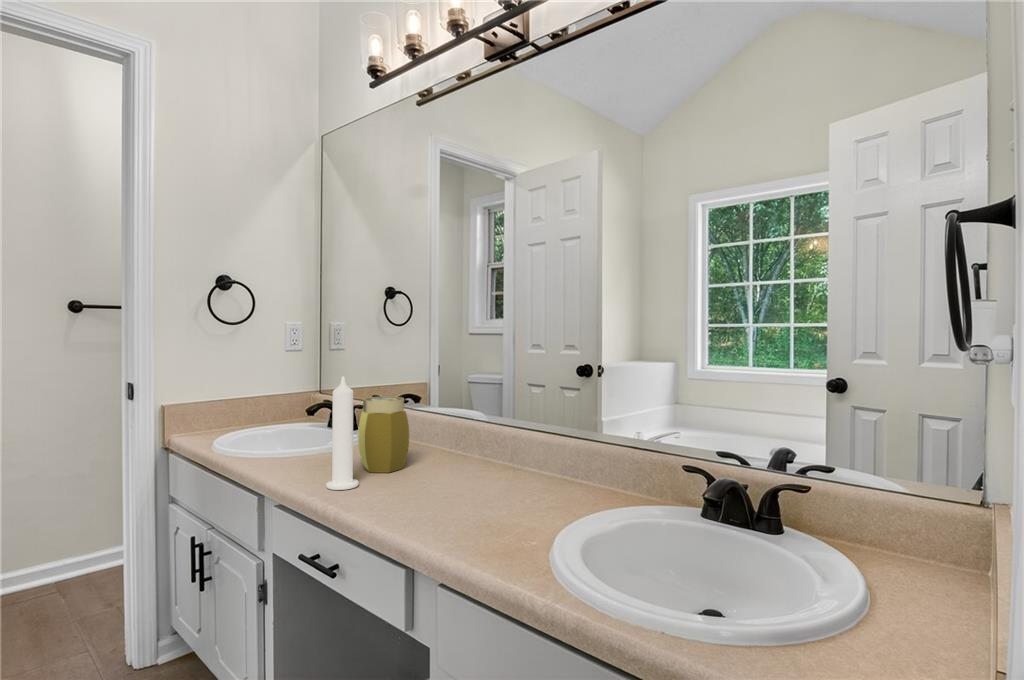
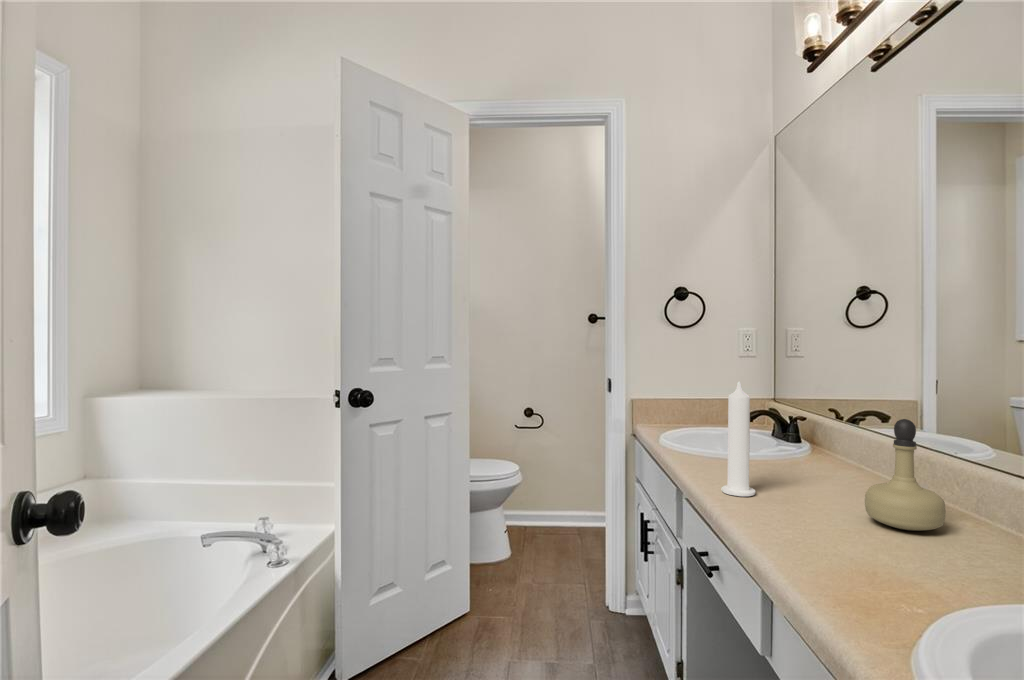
jar: present [358,397,409,473] -> none [770,407,827,491]
perfume bottle: none [452,398,505,486] -> present [865,419,946,531]

